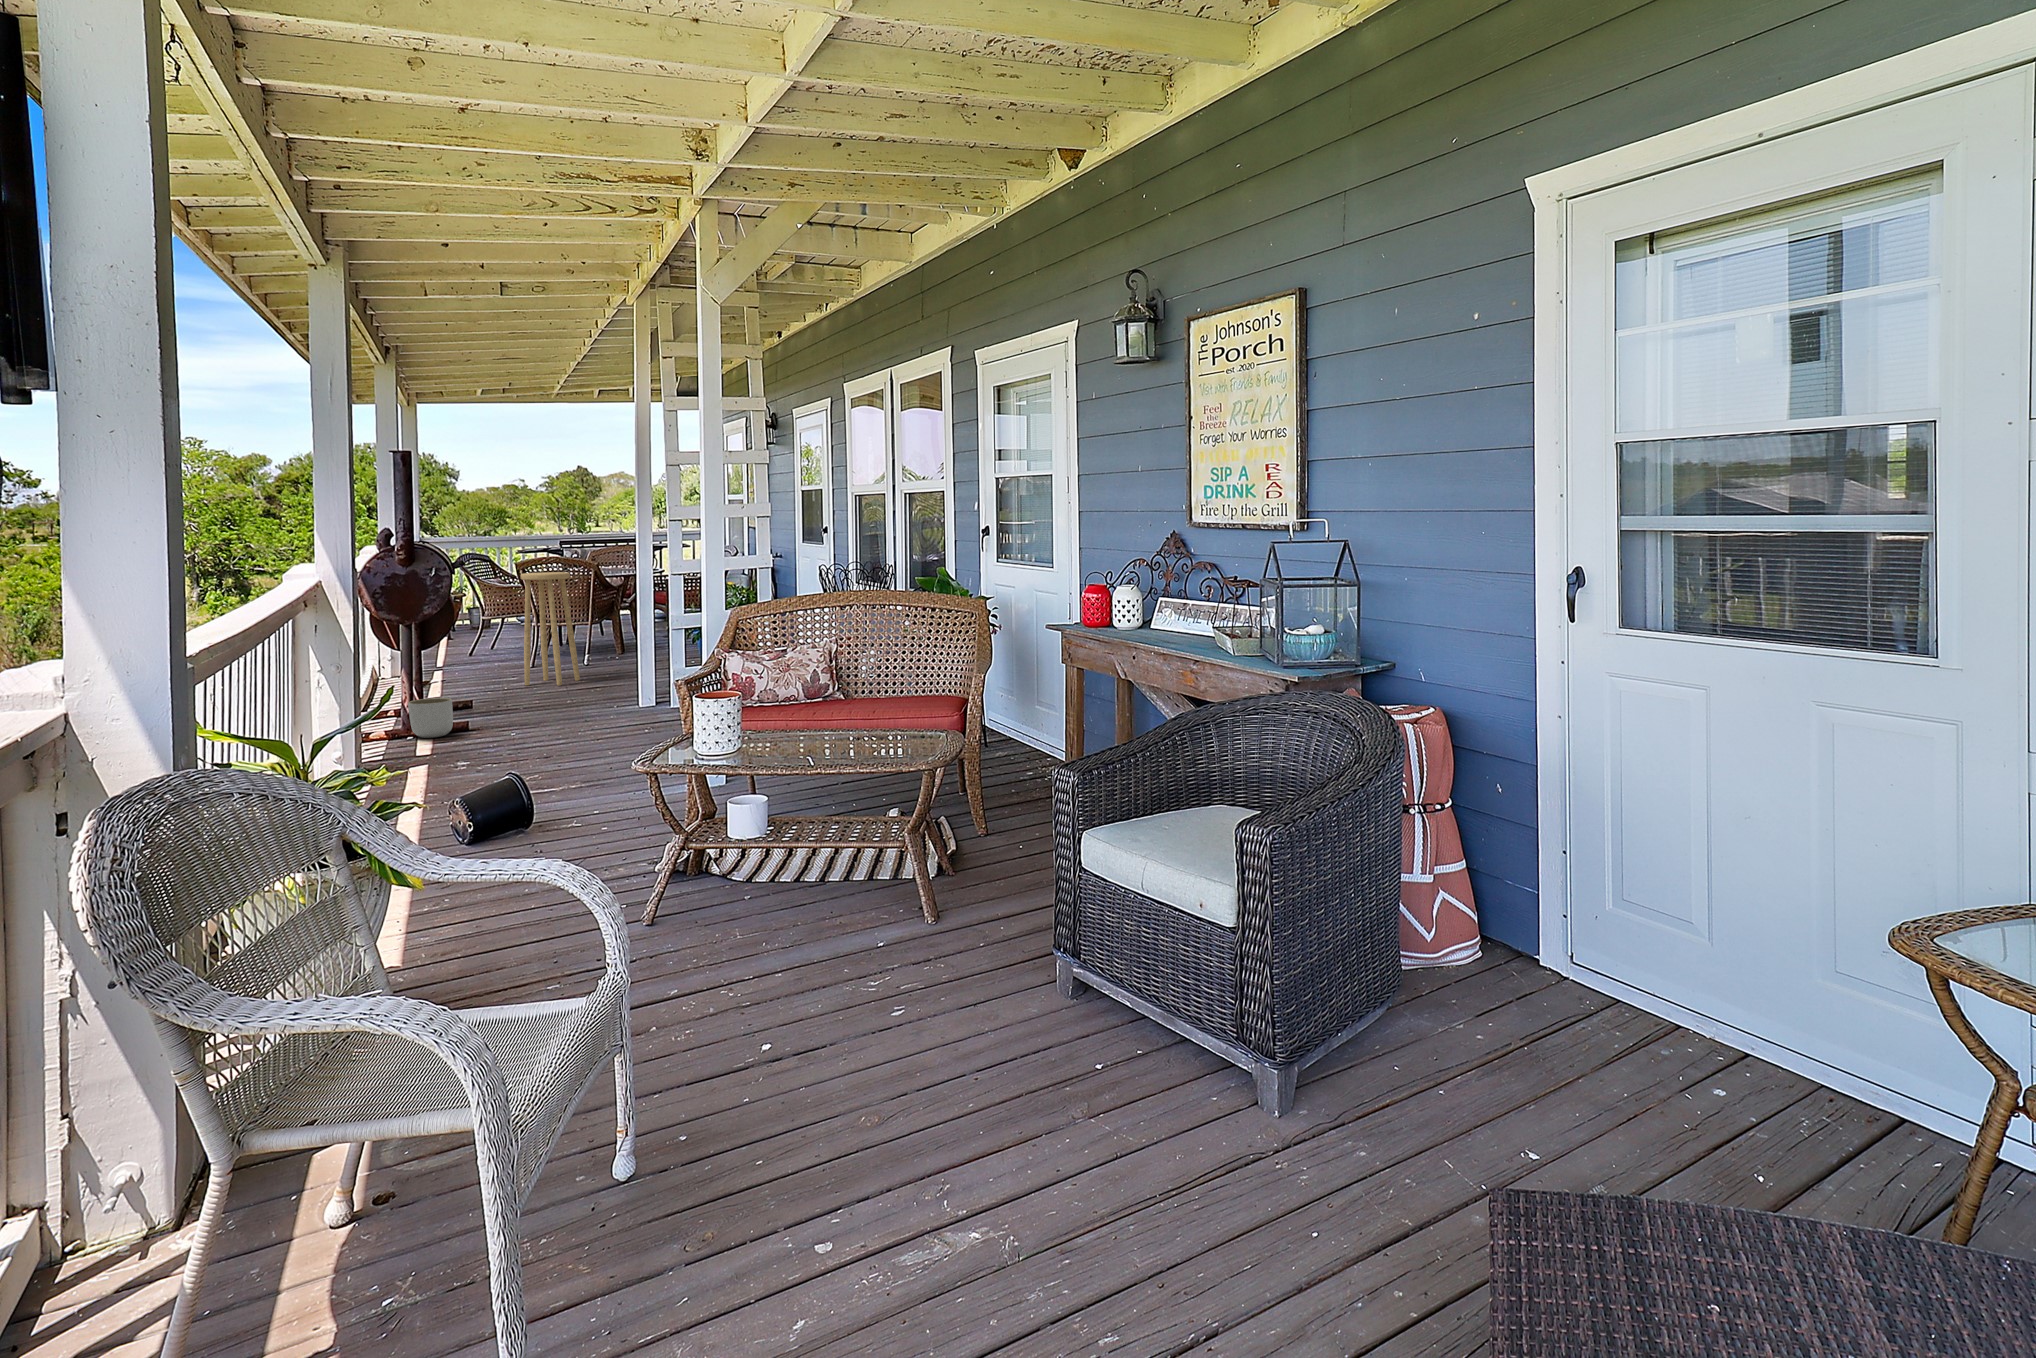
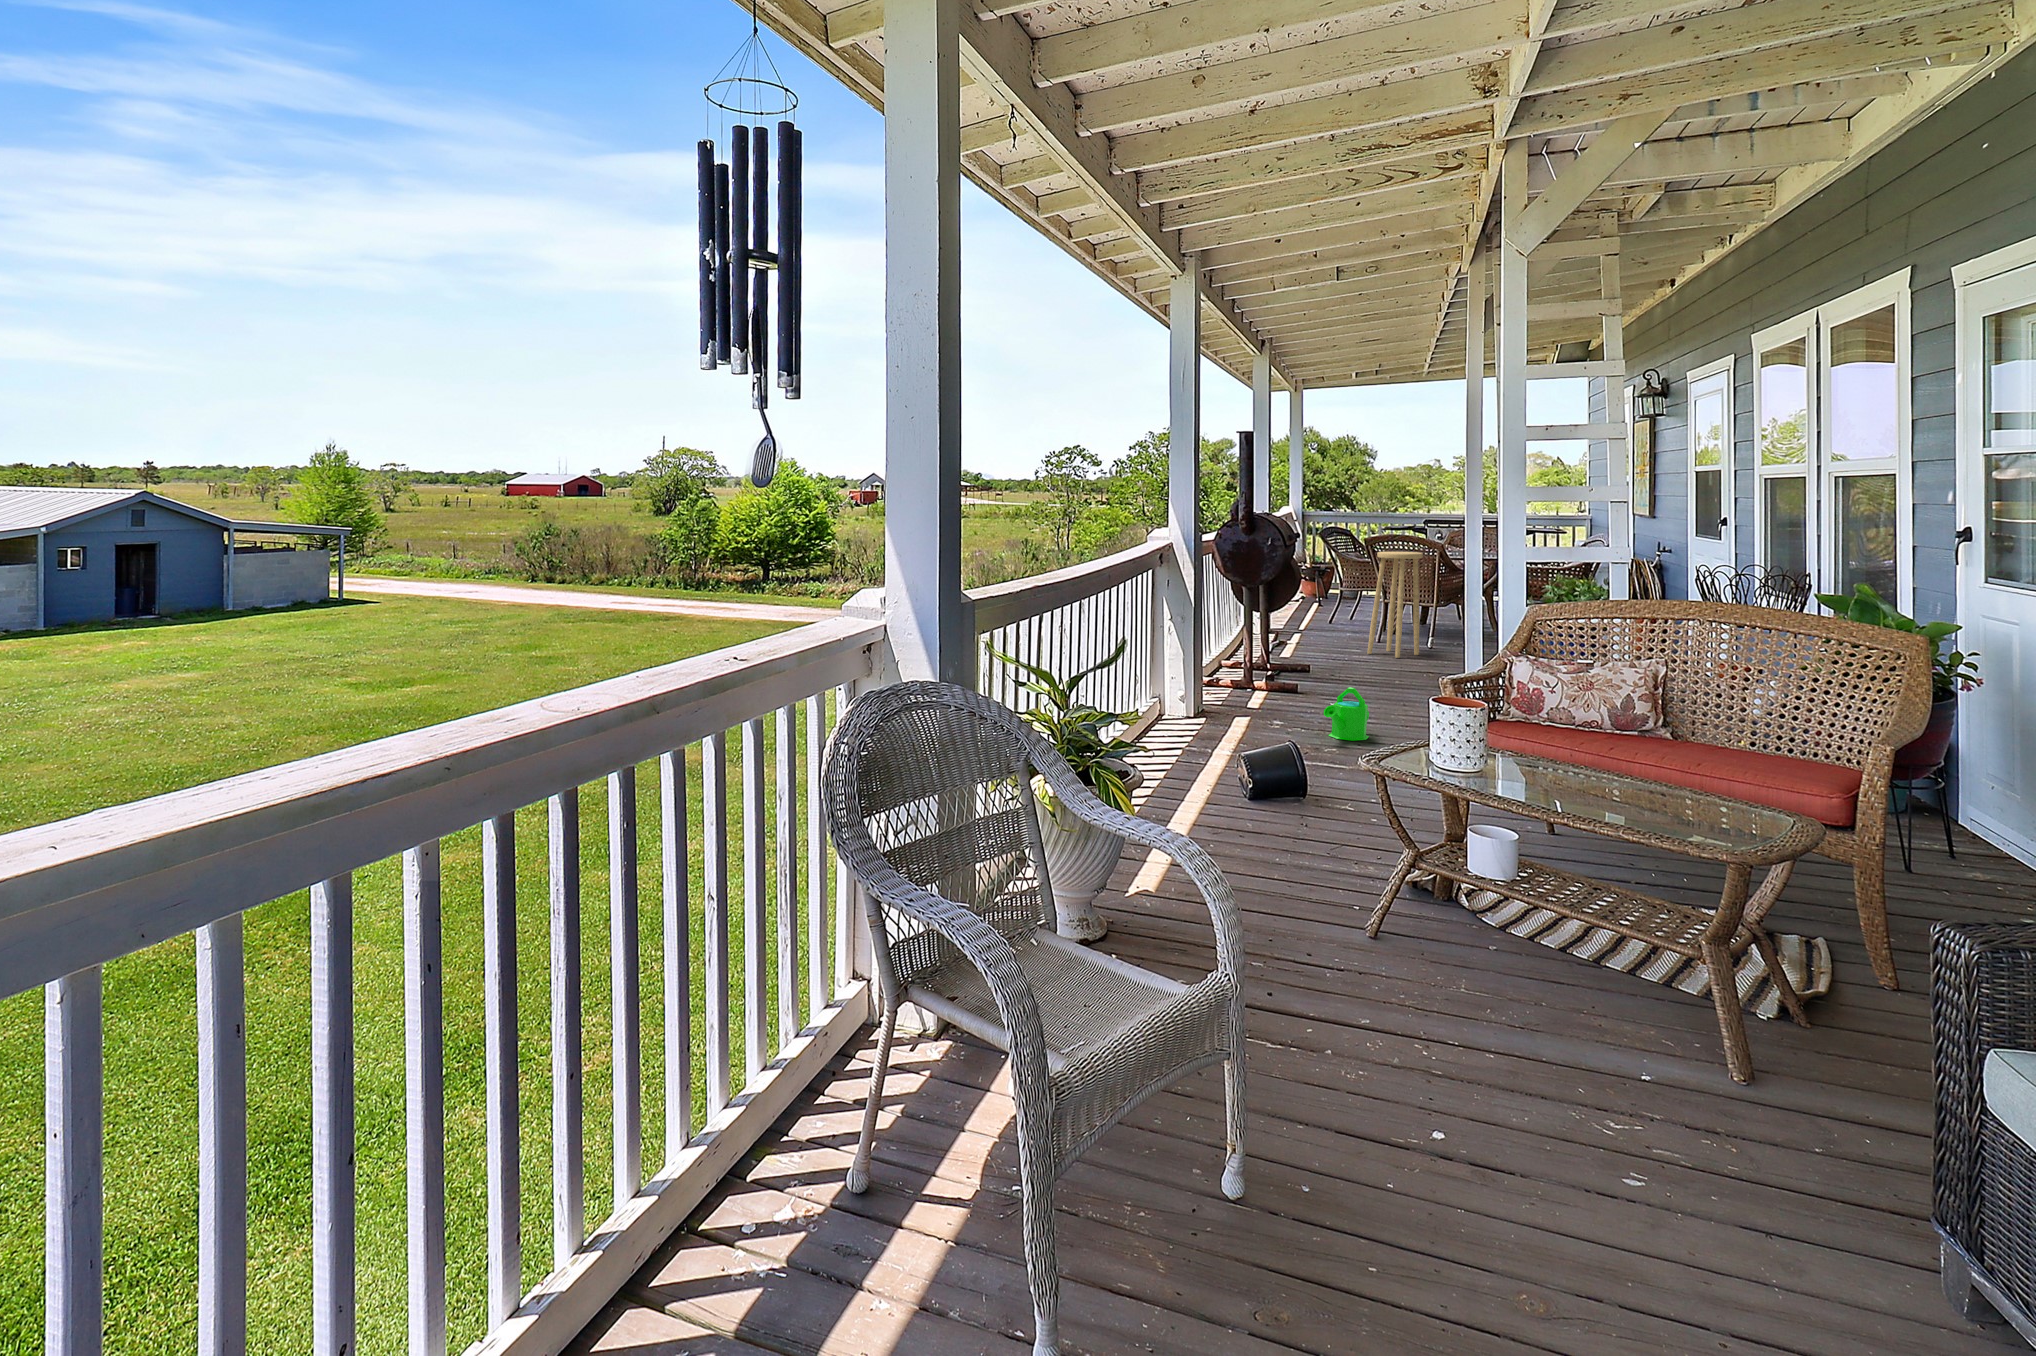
planter: present [408,698,453,738] -> none [1251,658,1286,693]
watering can: none [525,711,574,767] -> present [1324,687,1369,741]

